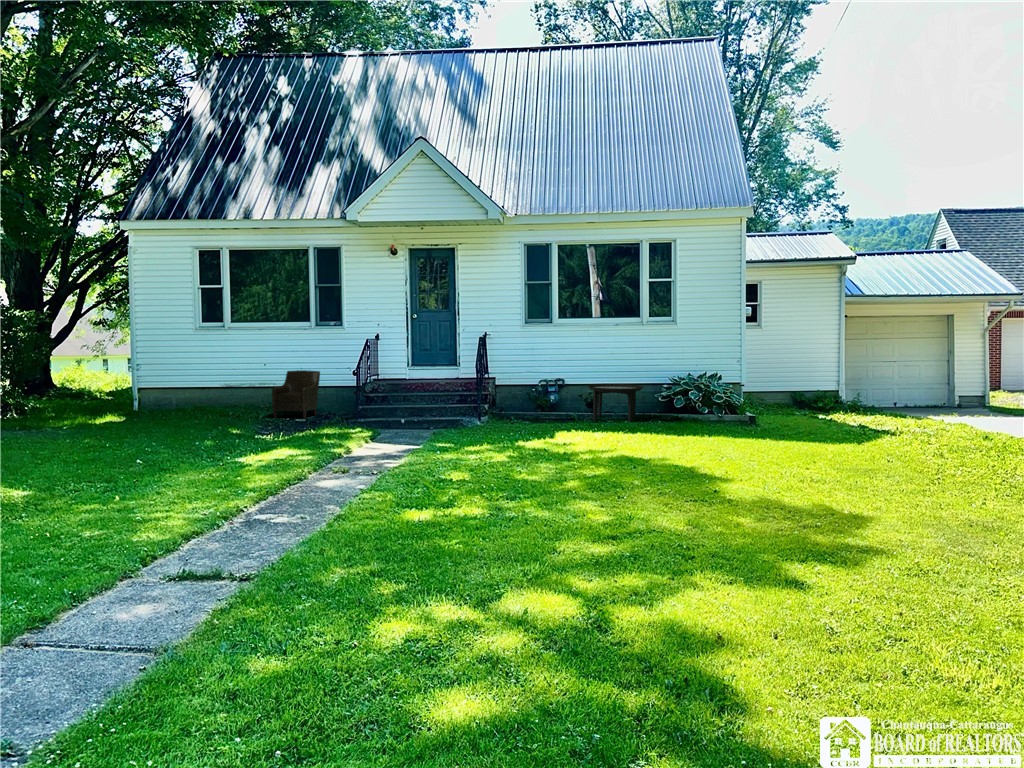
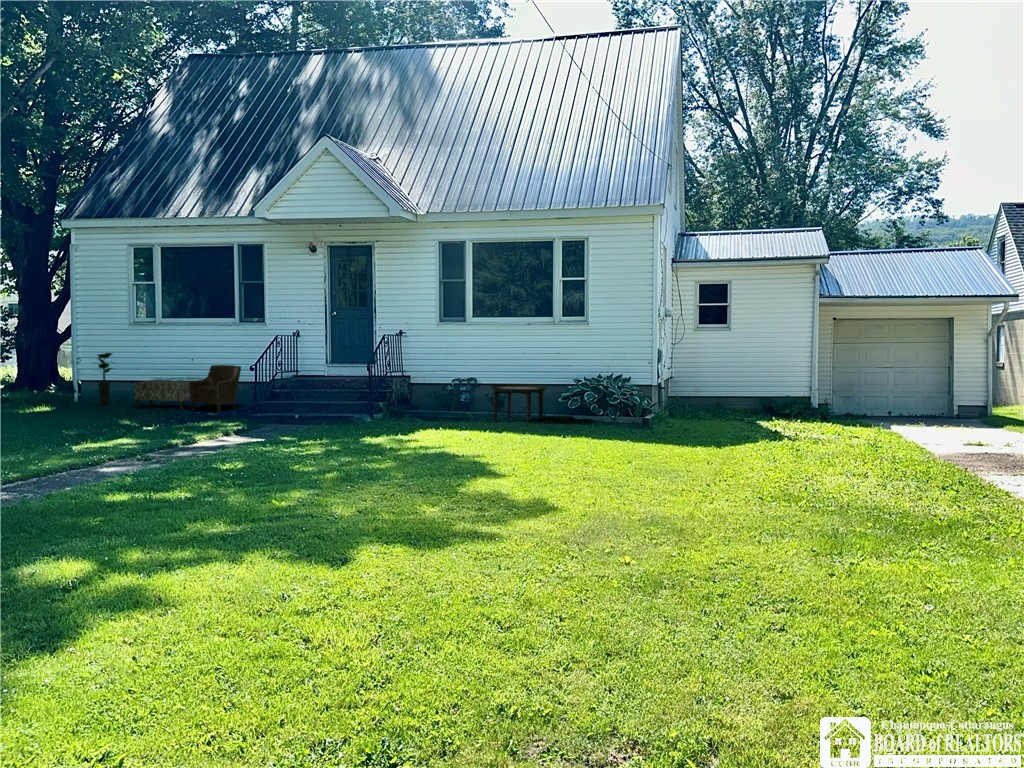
potted plant: none [154,360,182,414] -> present [97,353,113,405]
bench: none [207,388,271,417] -> present [134,381,190,409]

